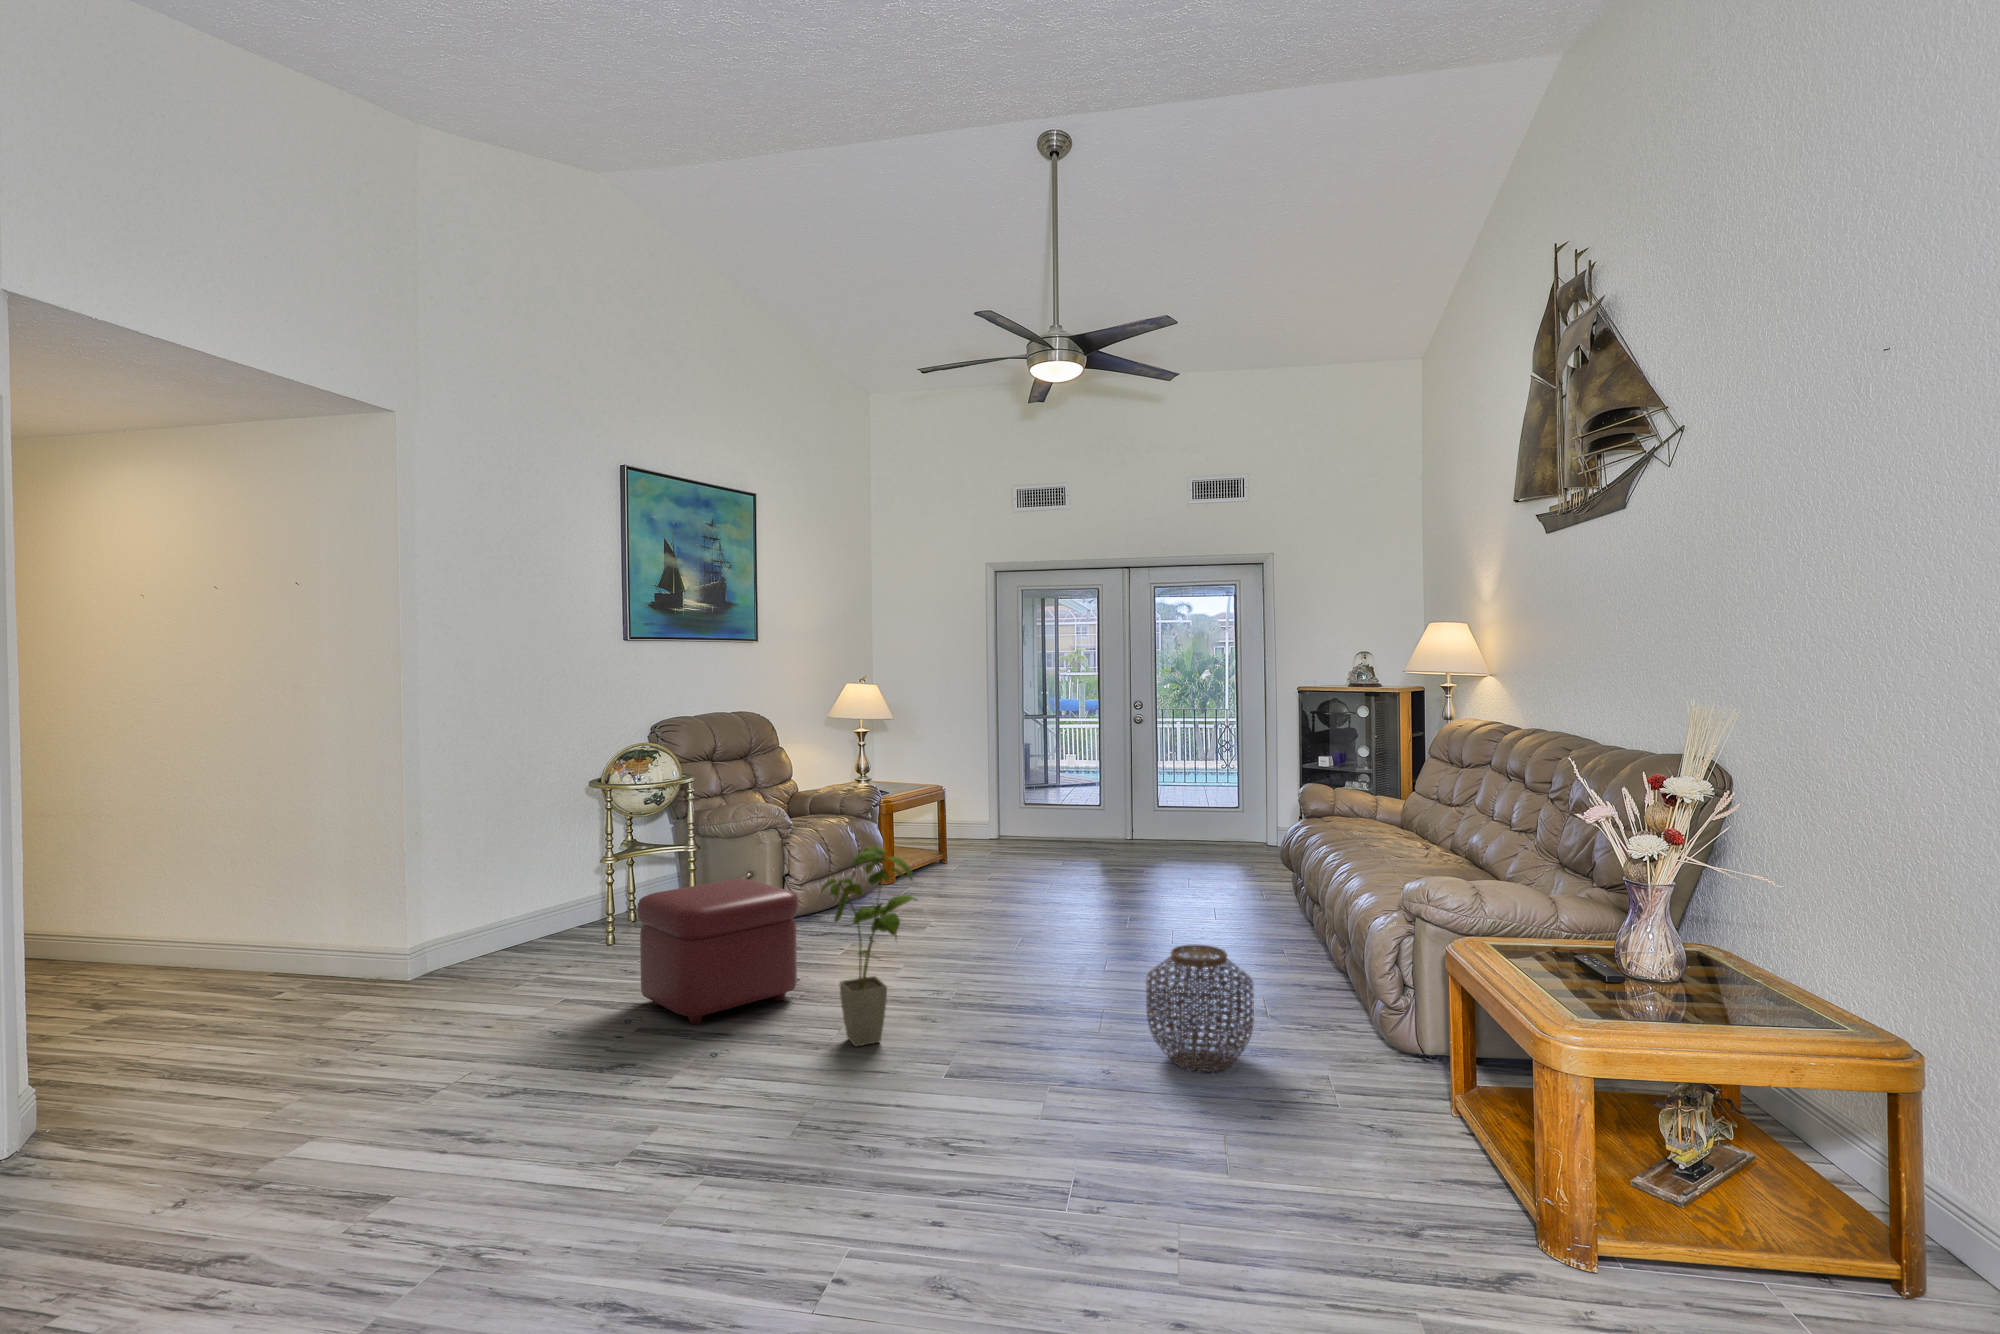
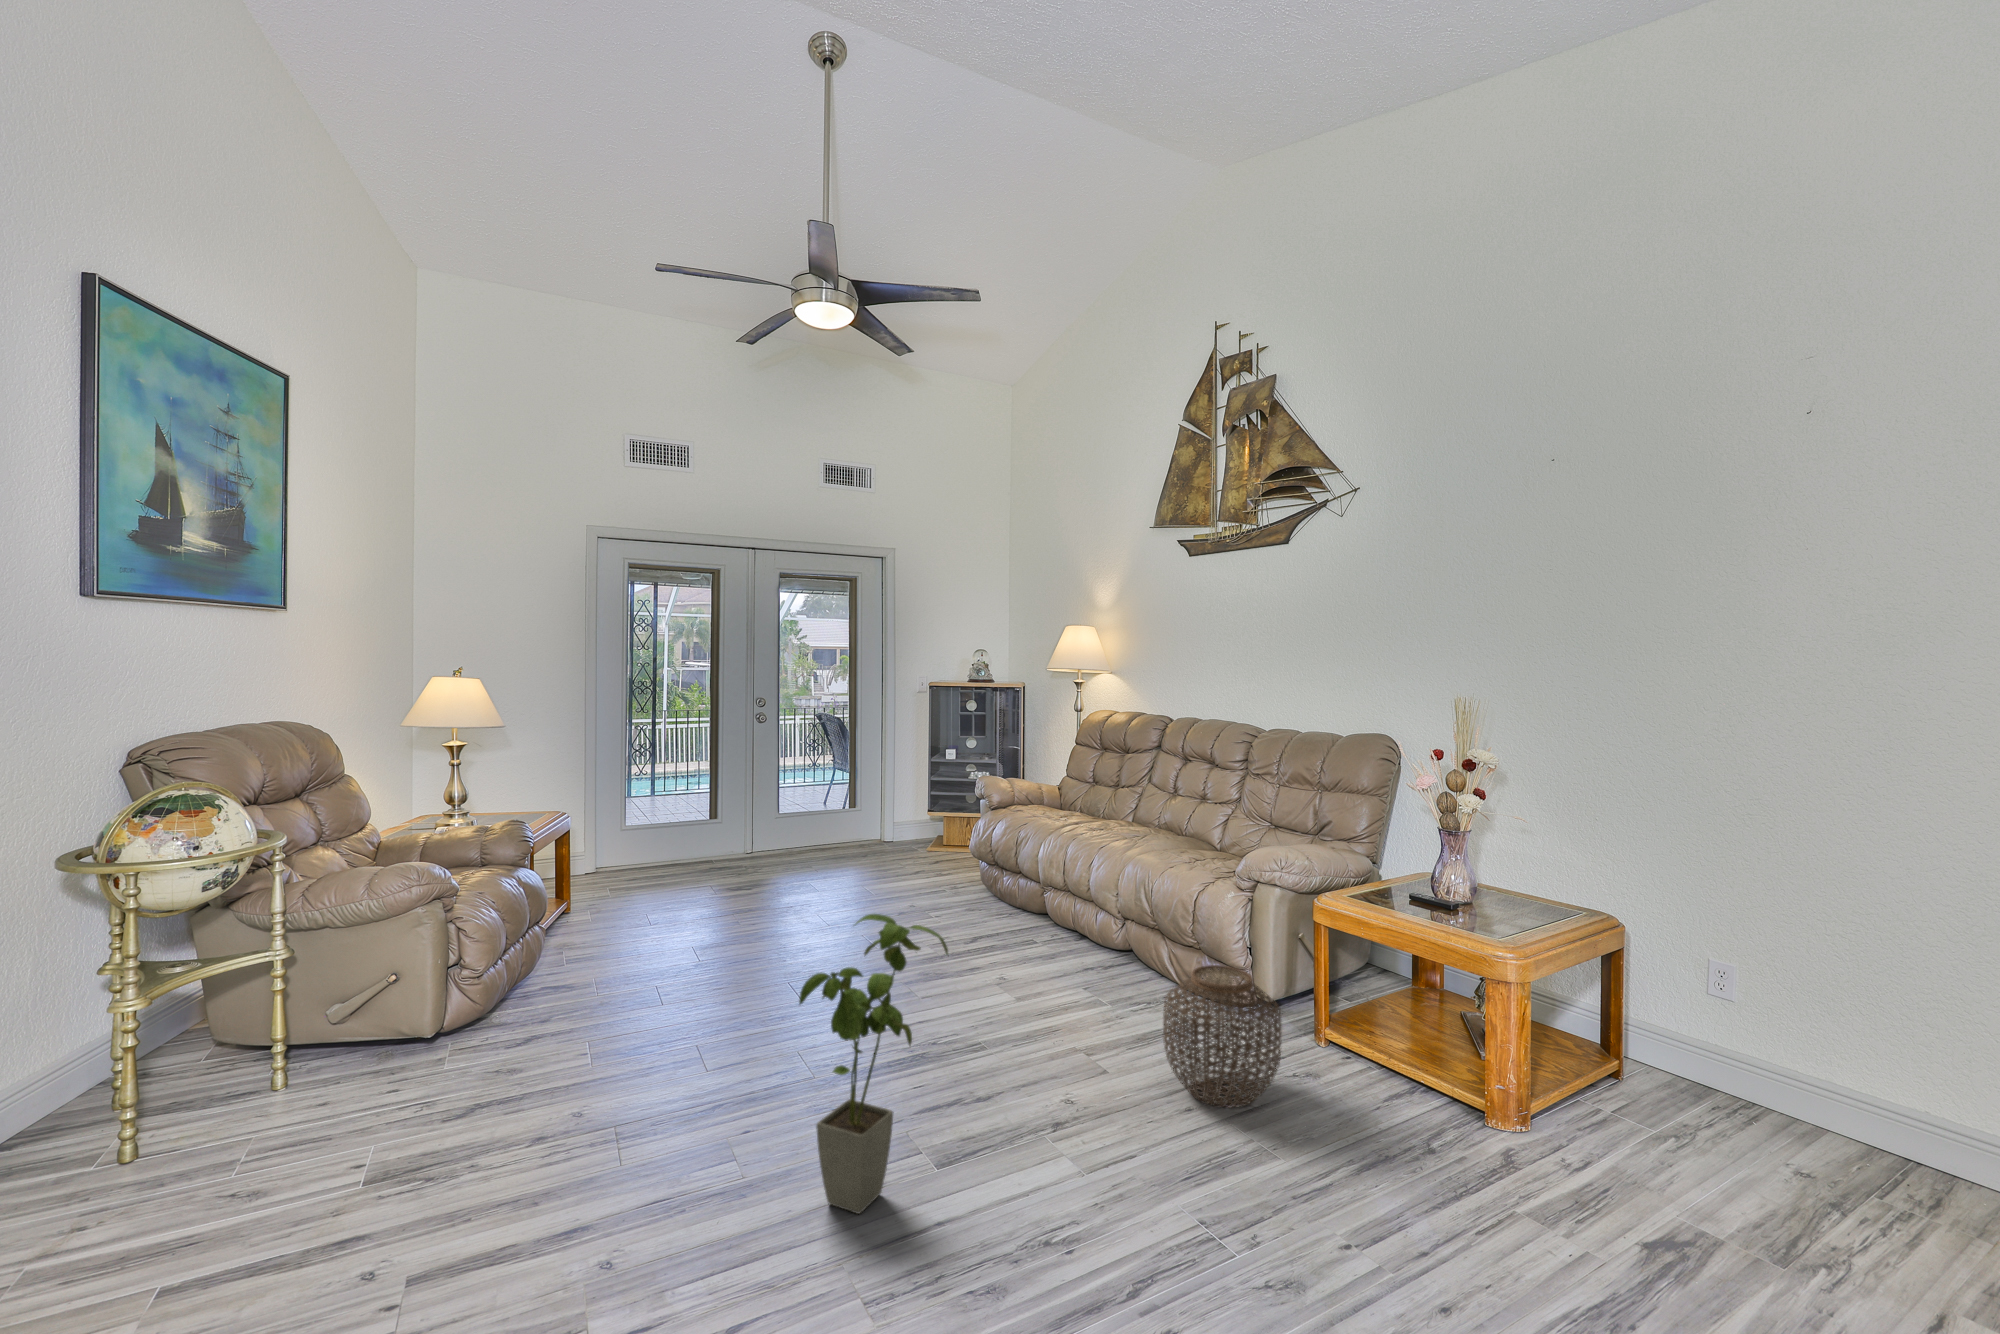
ottoman: present [638,879,798,1024] -> none [365,993,661,1275]

